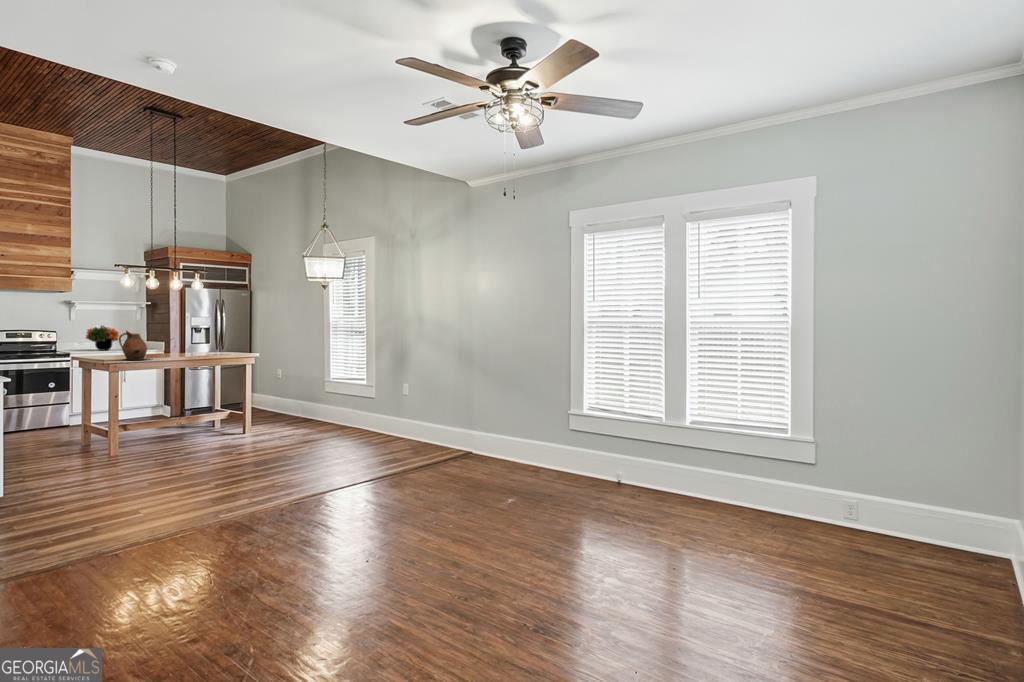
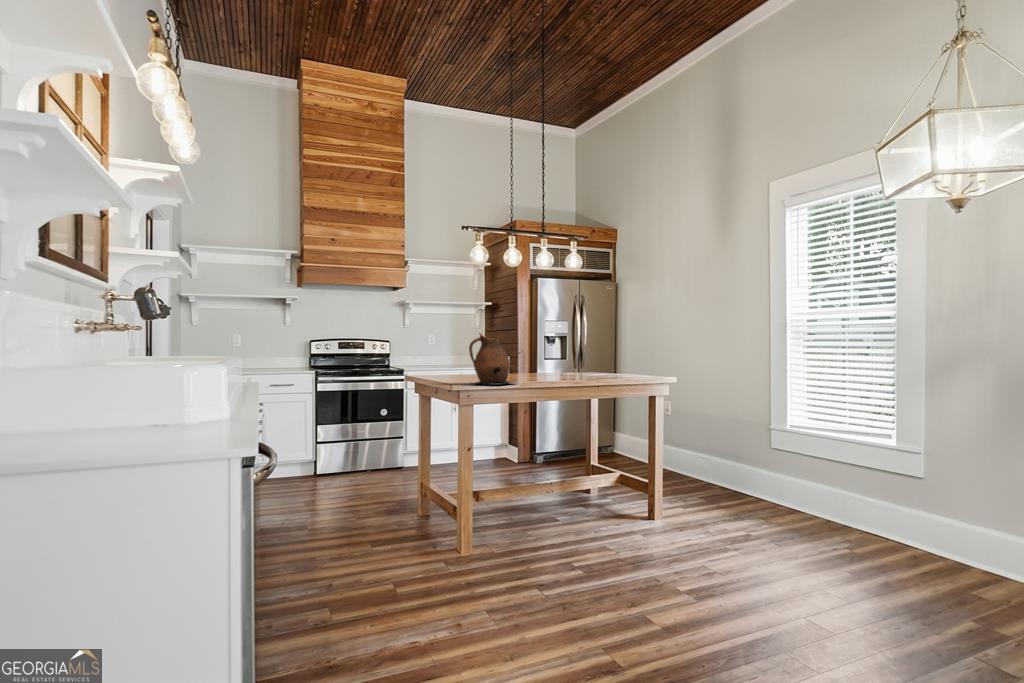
flower arrangement: present [86,326,119,350] -> none [420,334,458,367]

